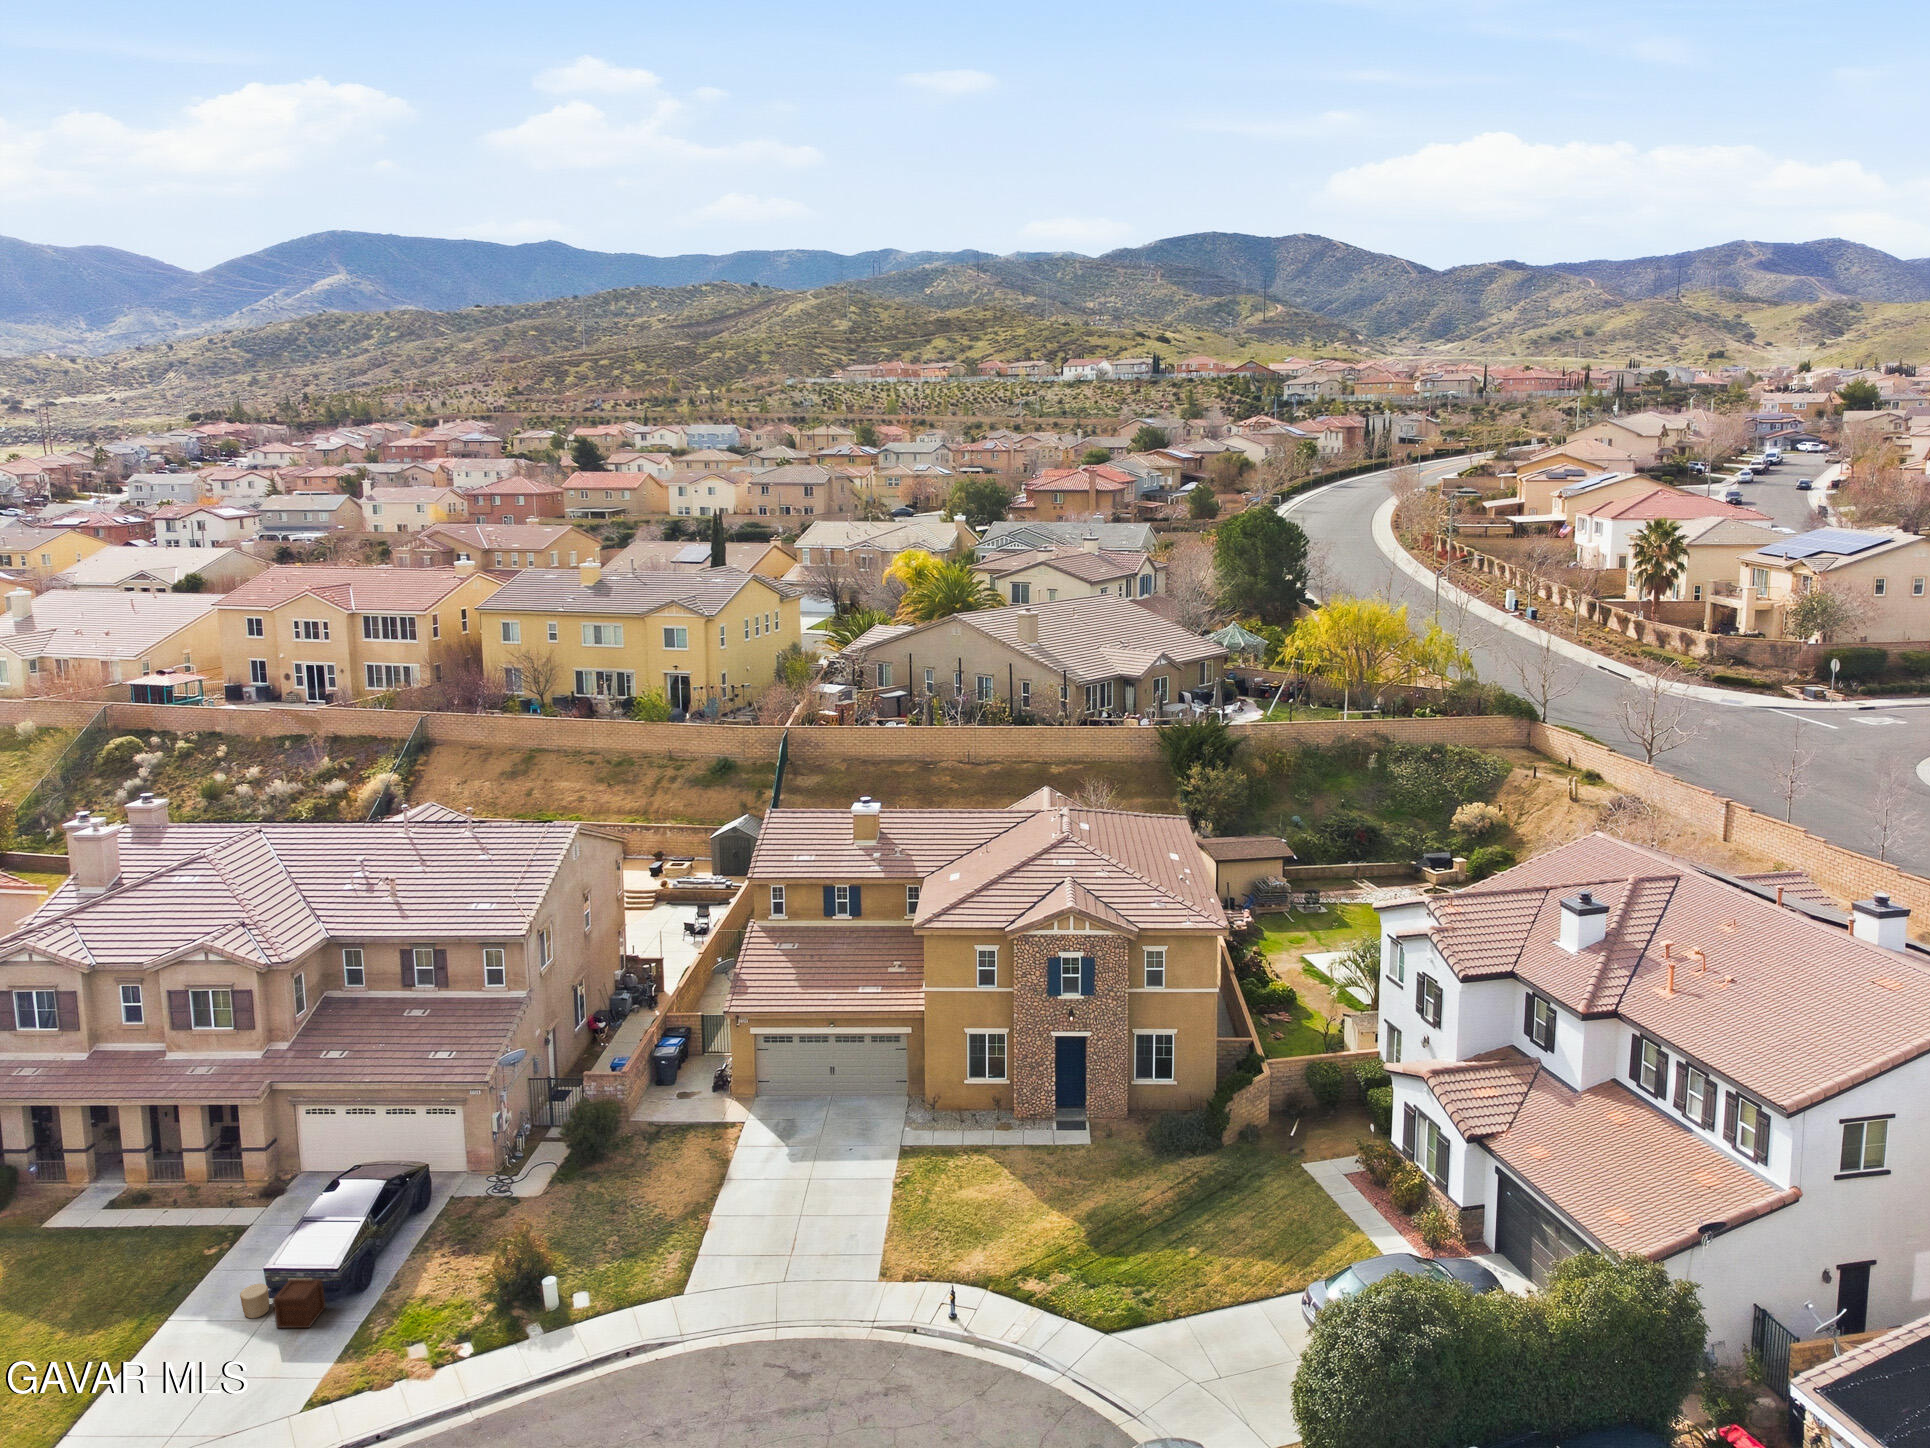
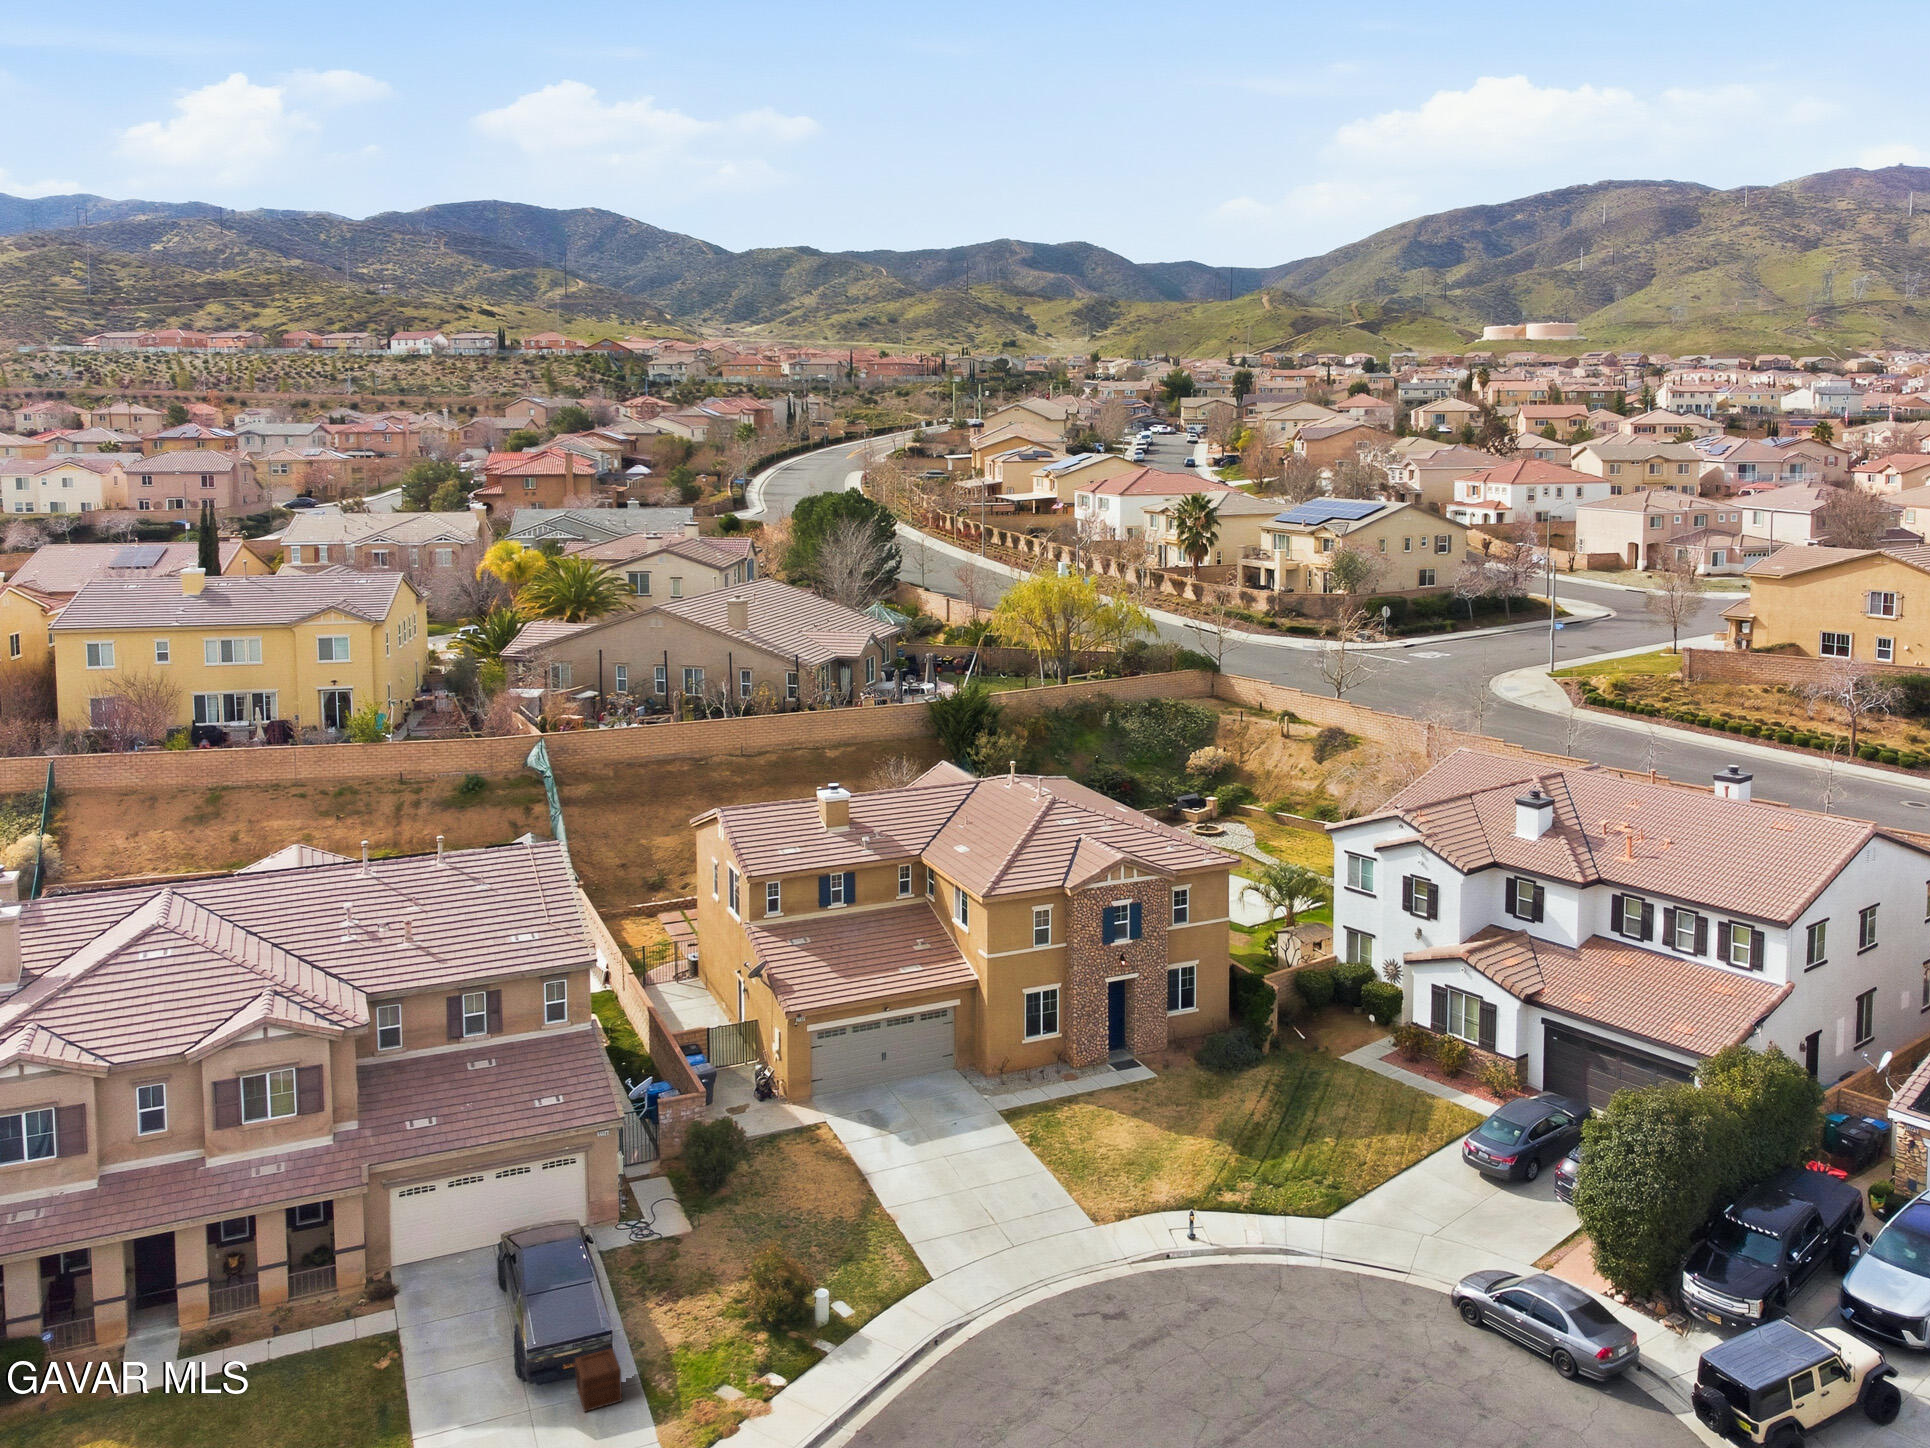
woven basket: present [240,1284,269,1318] -> none [522,1372,552,1413]

